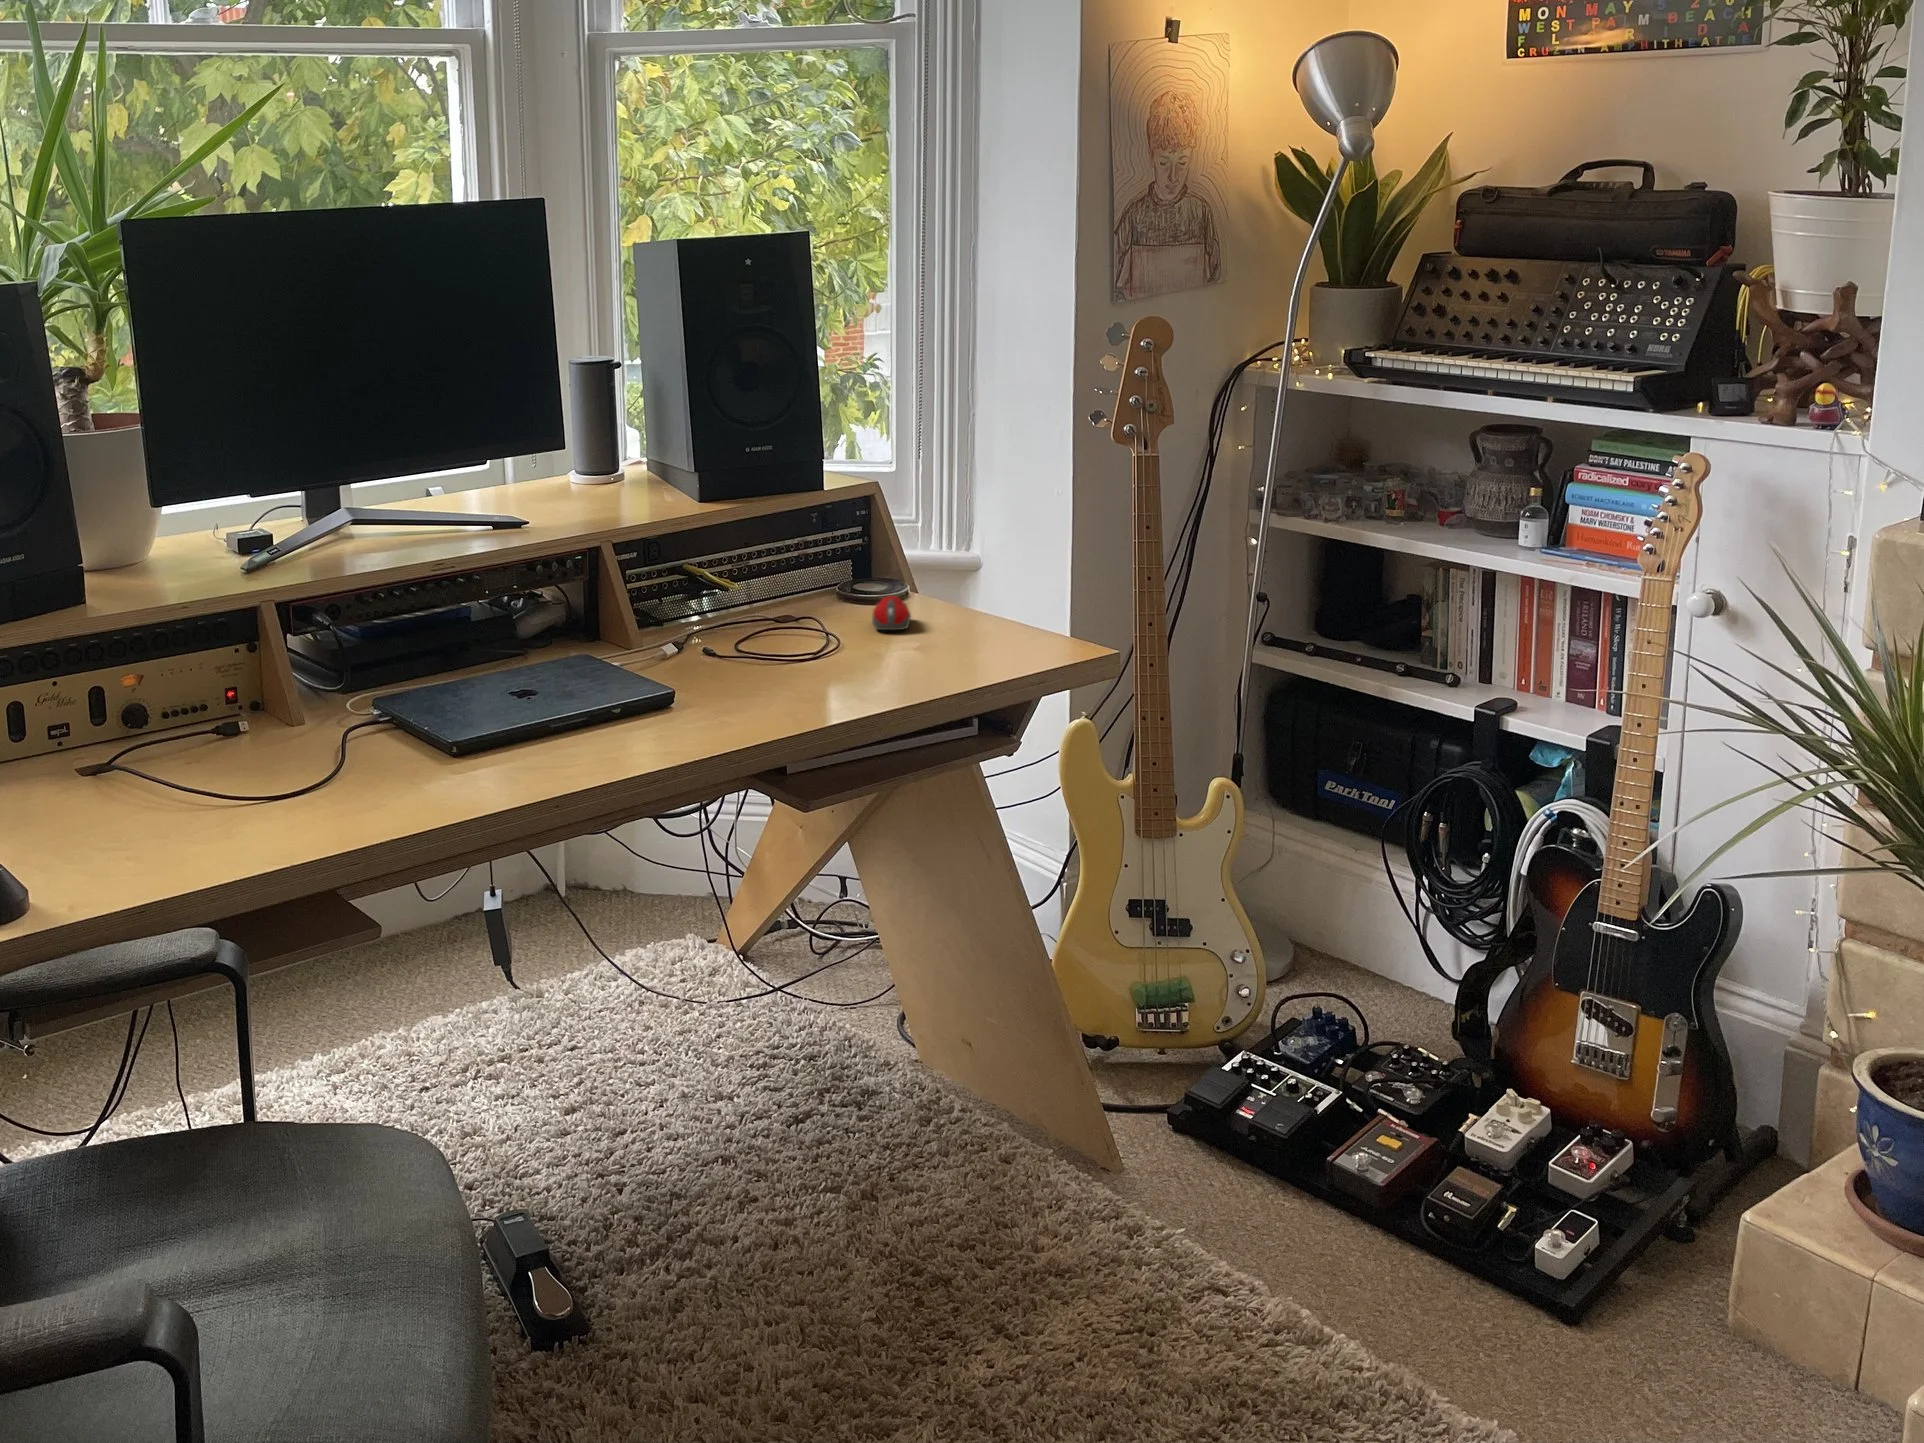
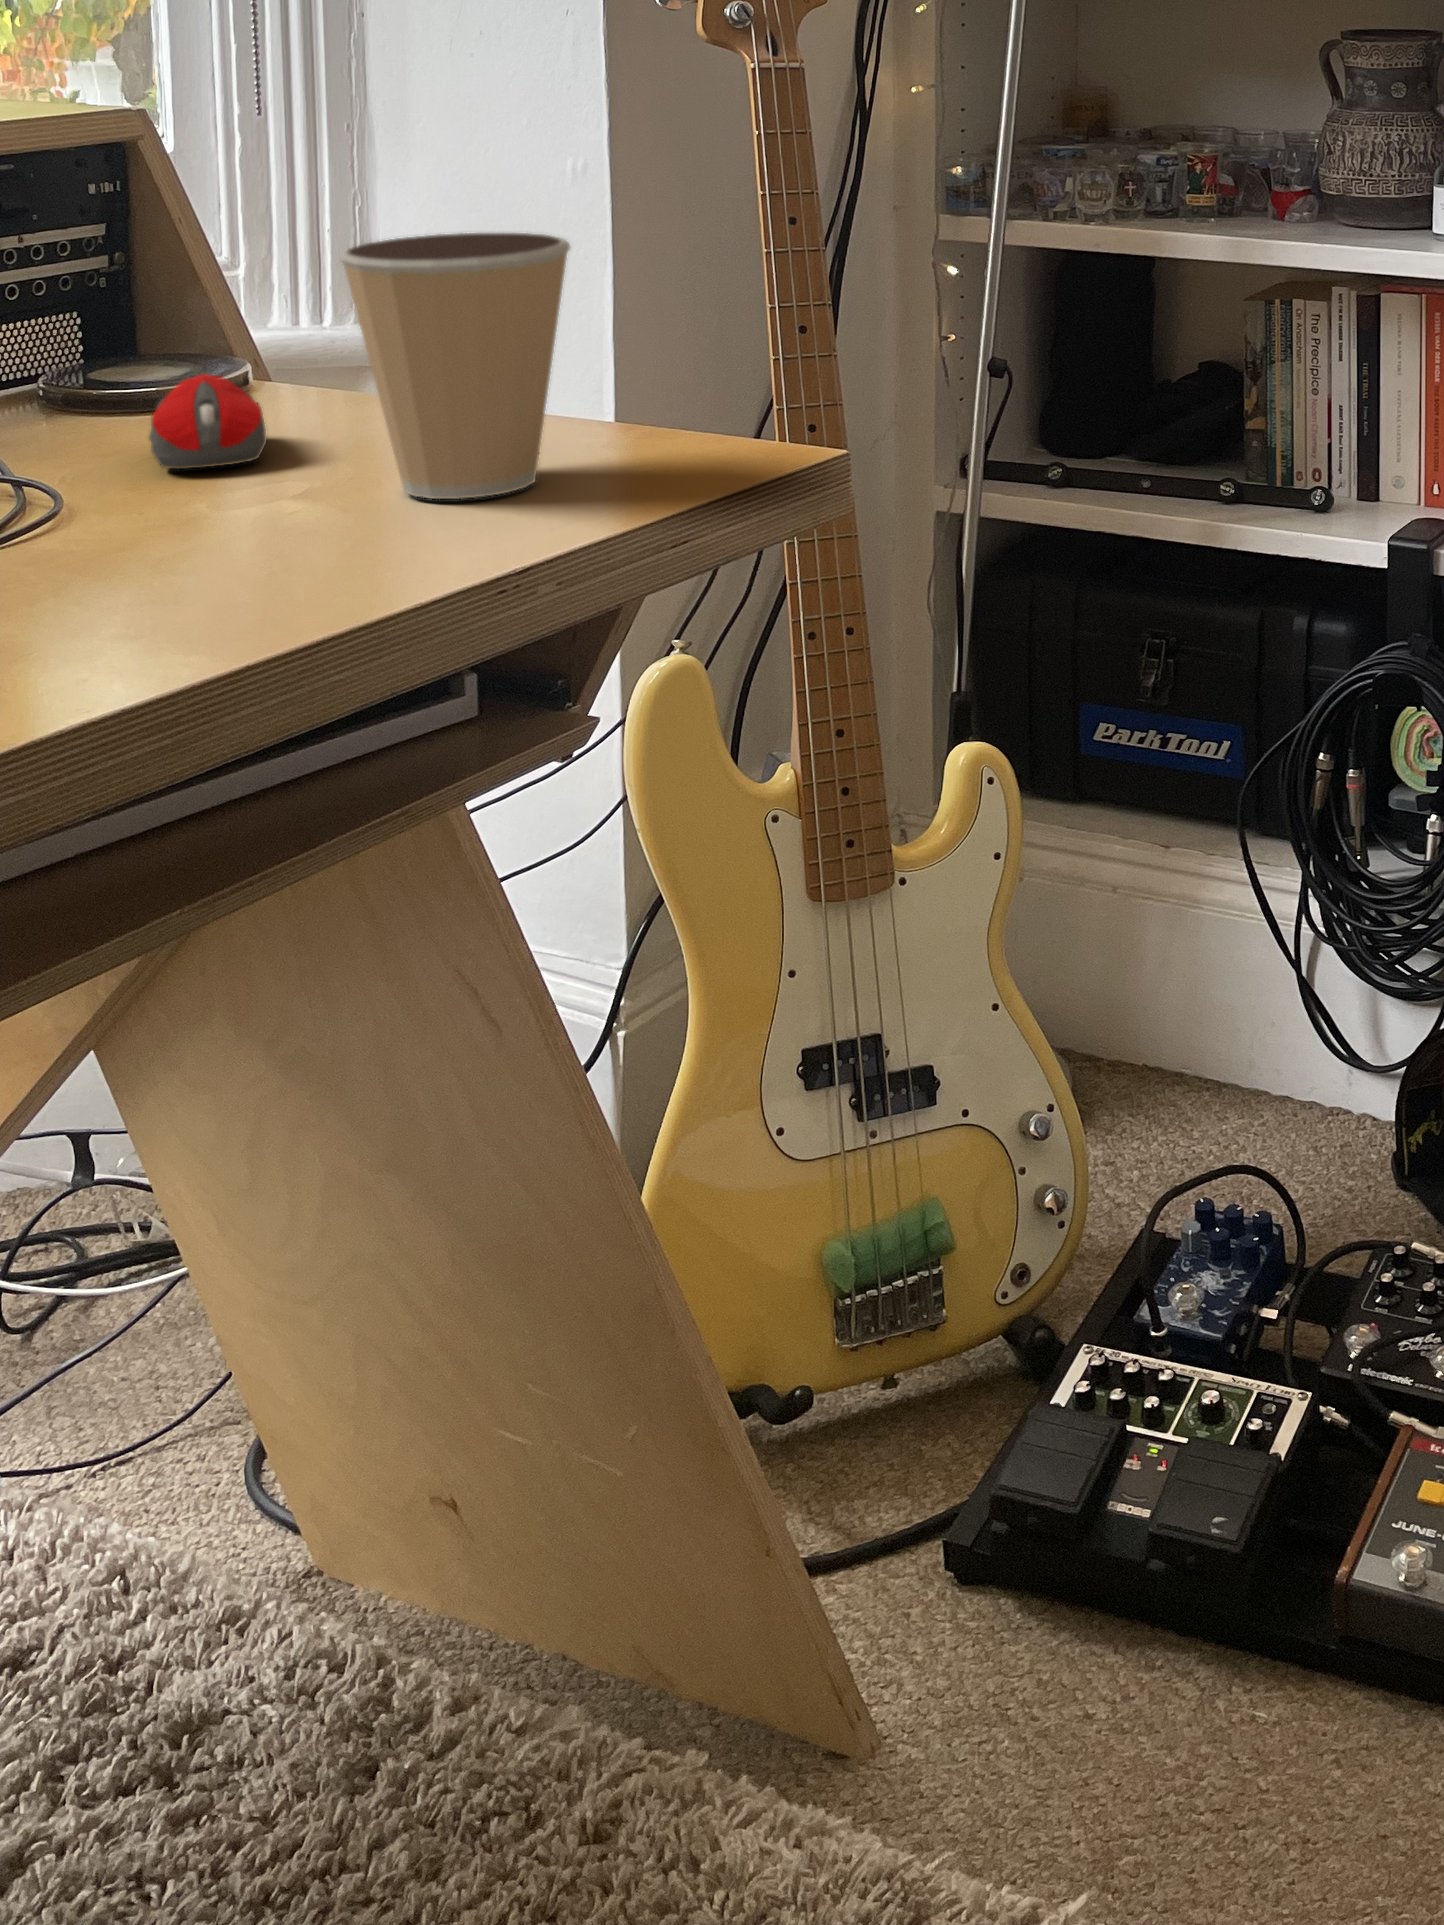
coffee cup: none [933,555,1012,652] -> present [340,233,570,499]

